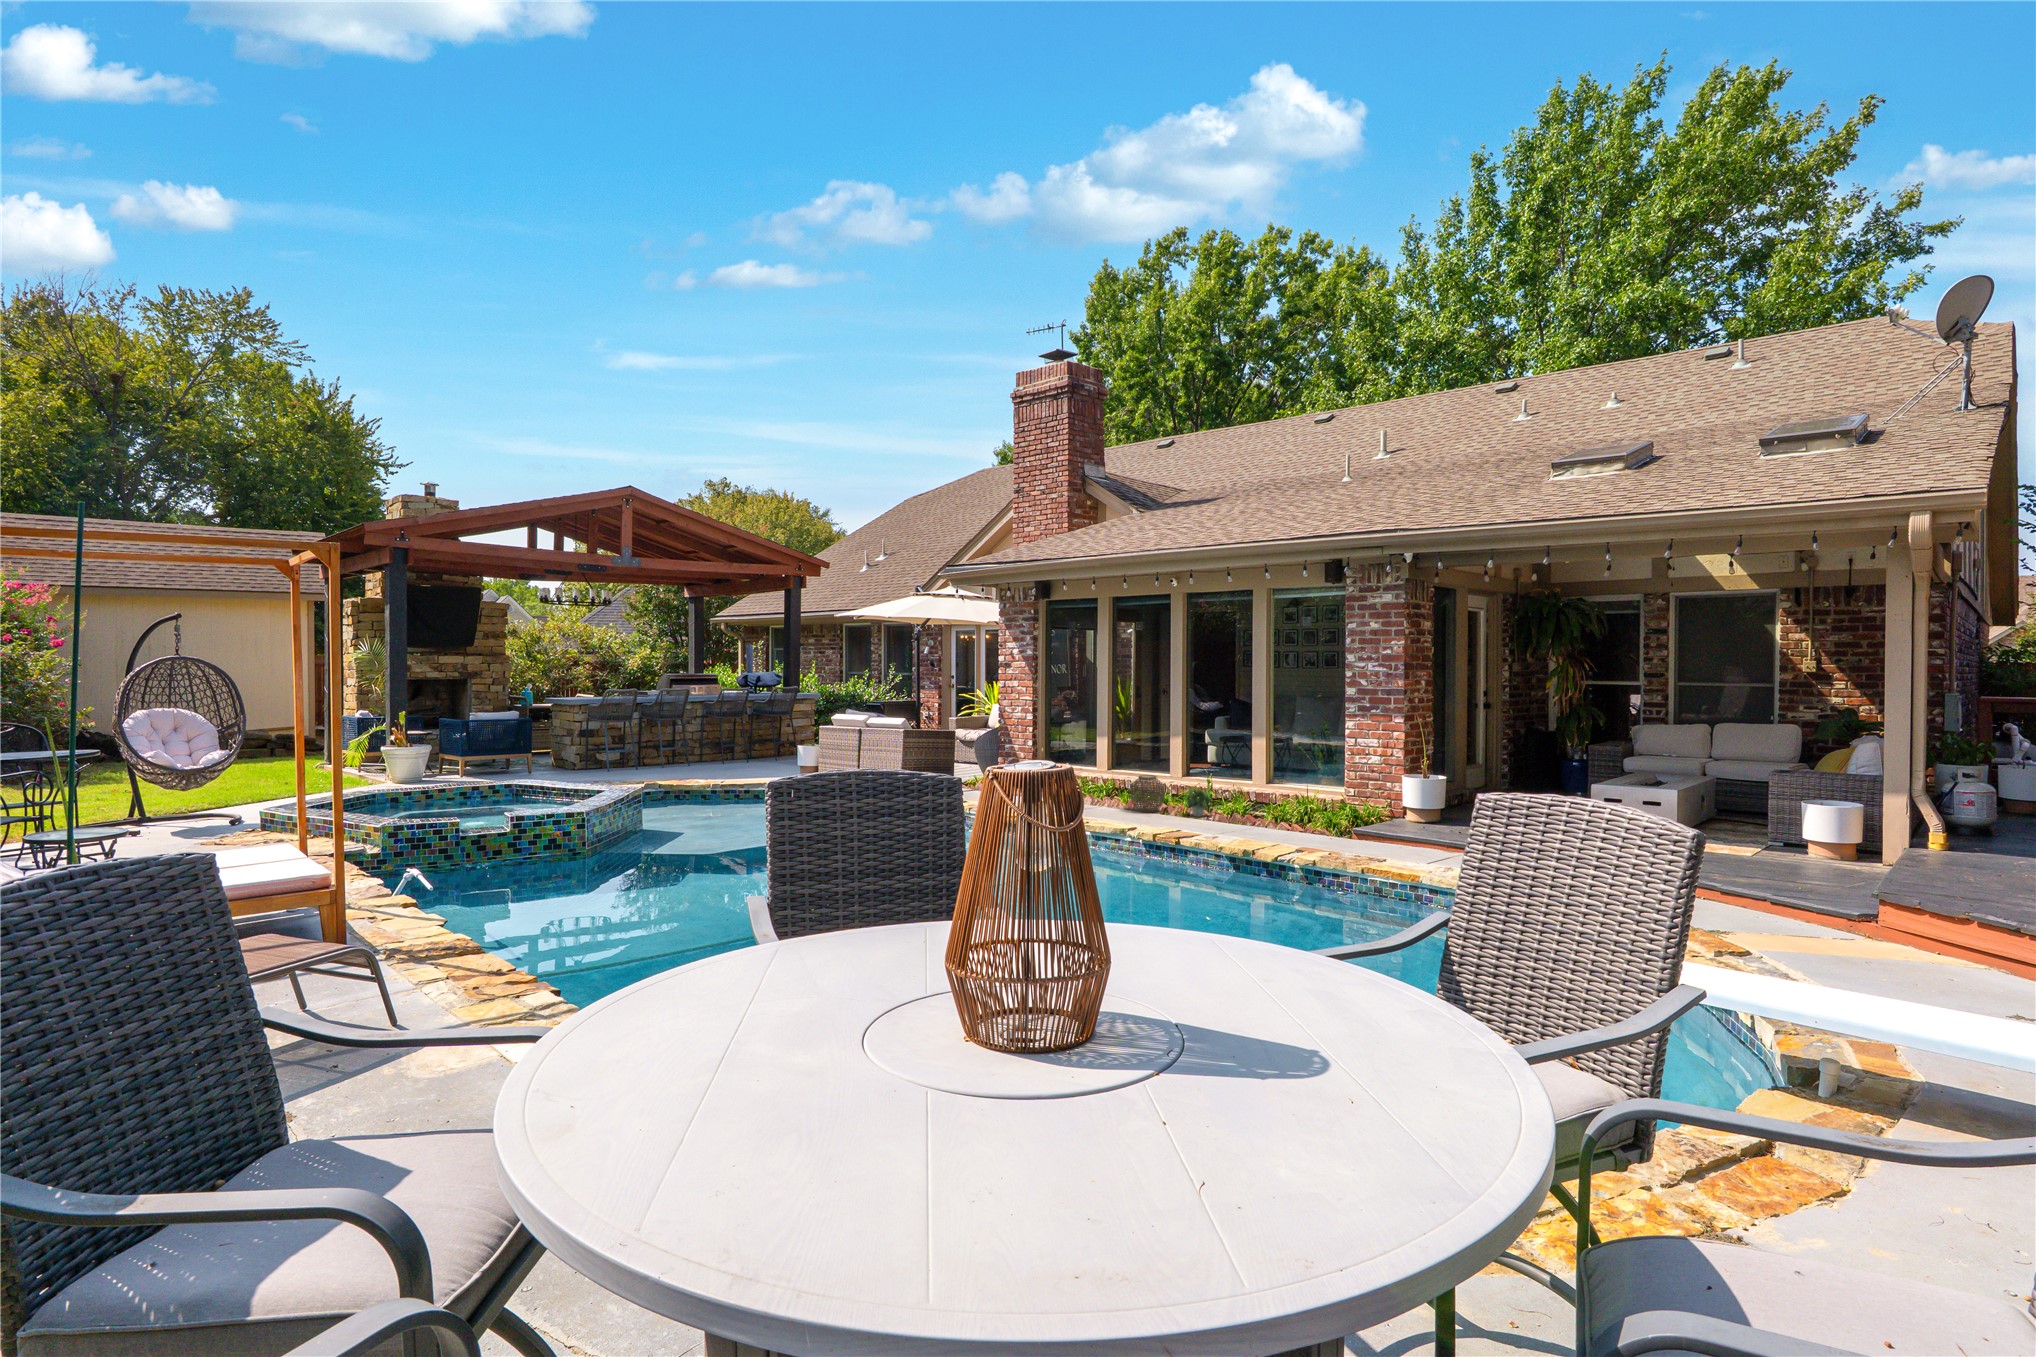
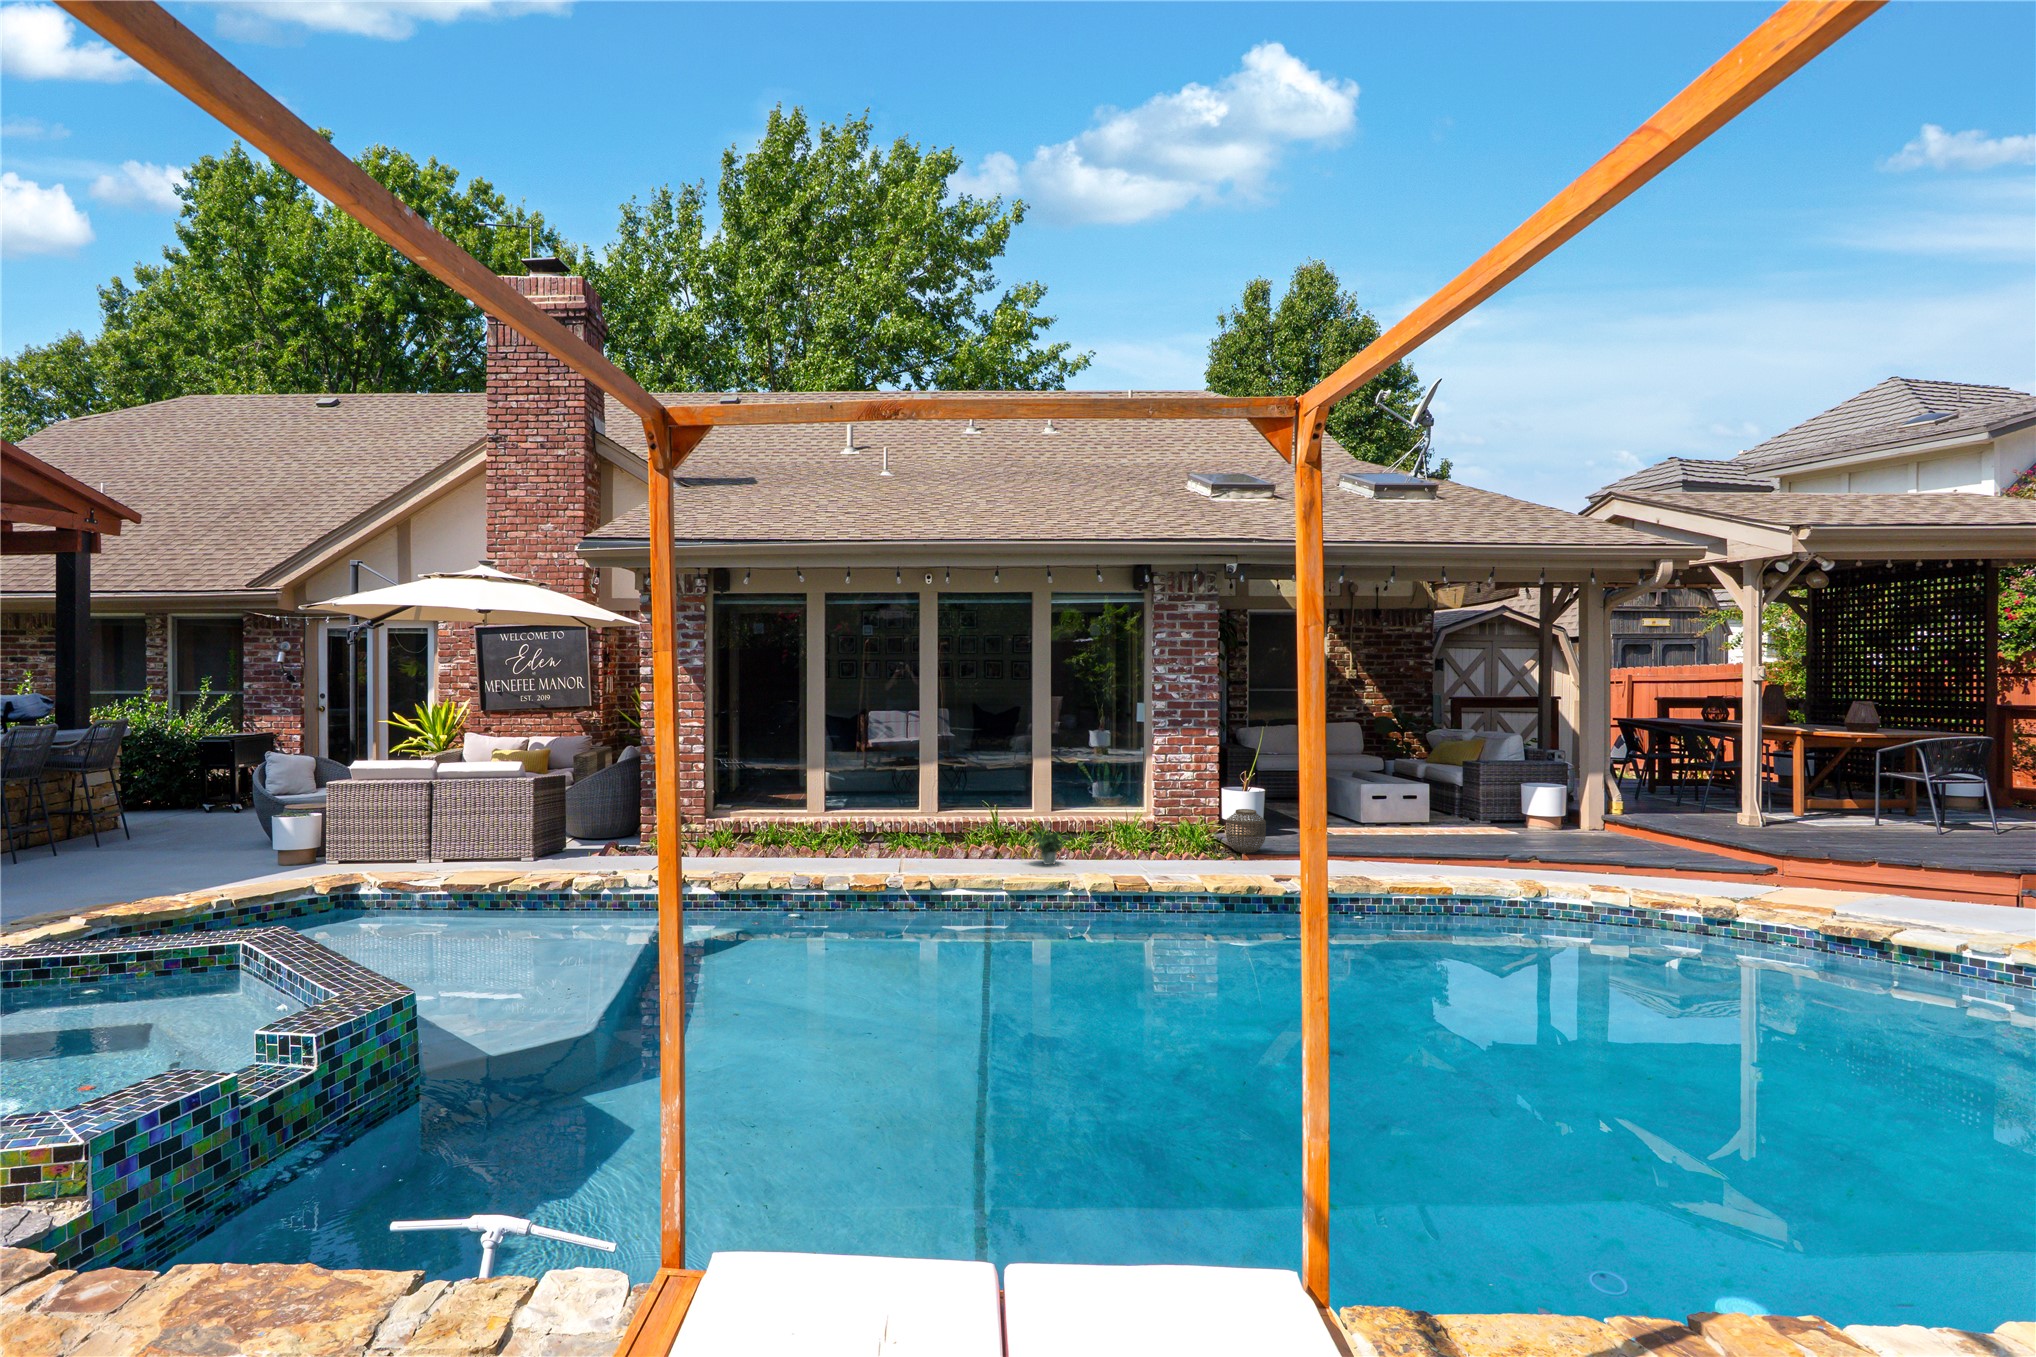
woven basket: present [1131,775,1165,813] -> present [1226,809,1266,853]

